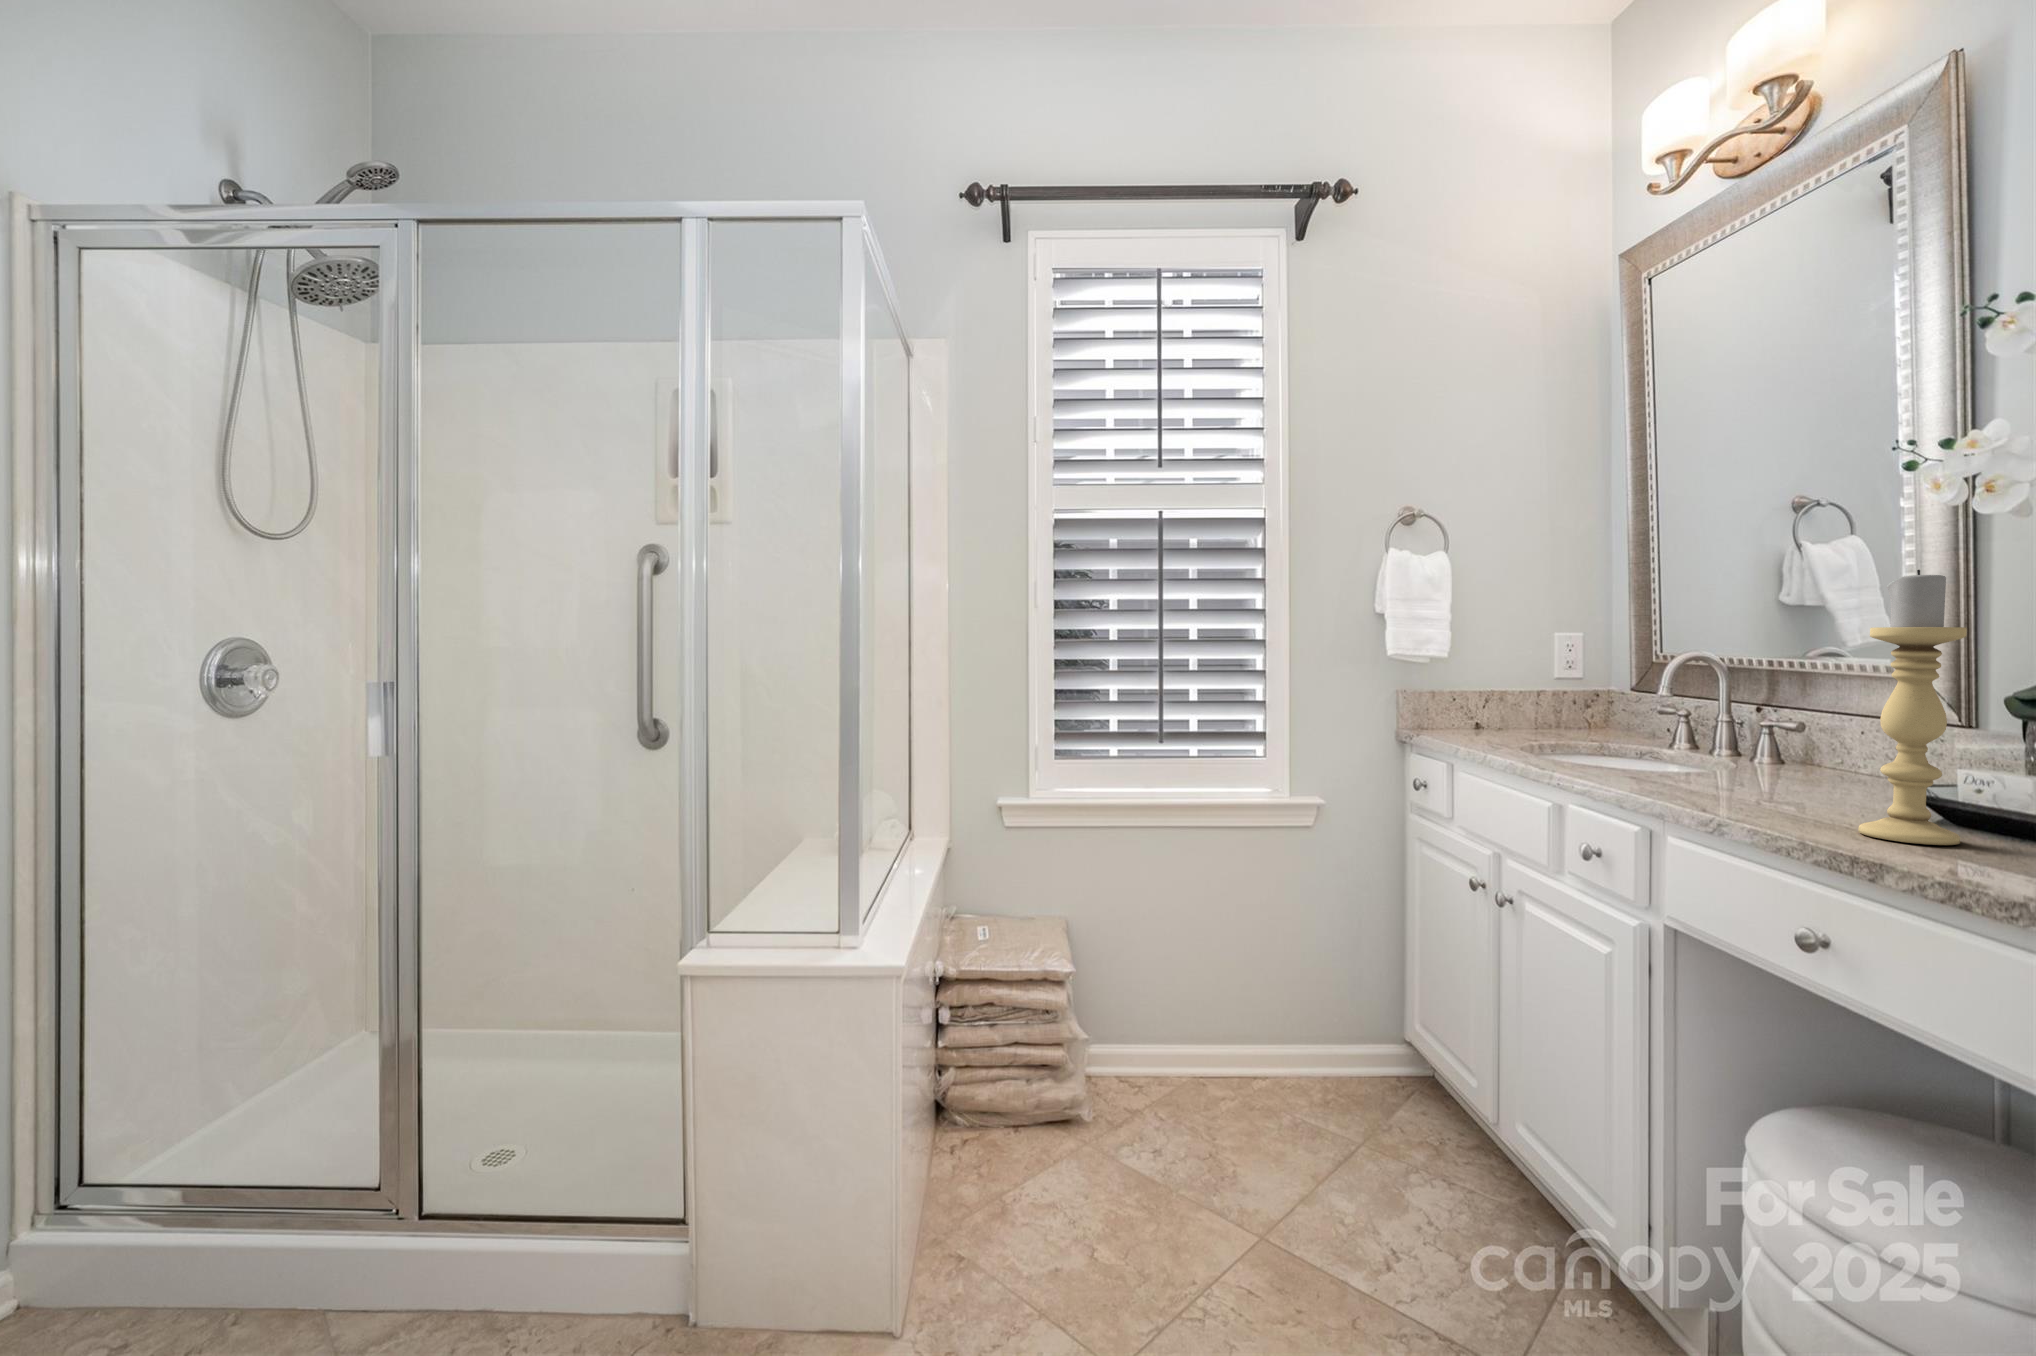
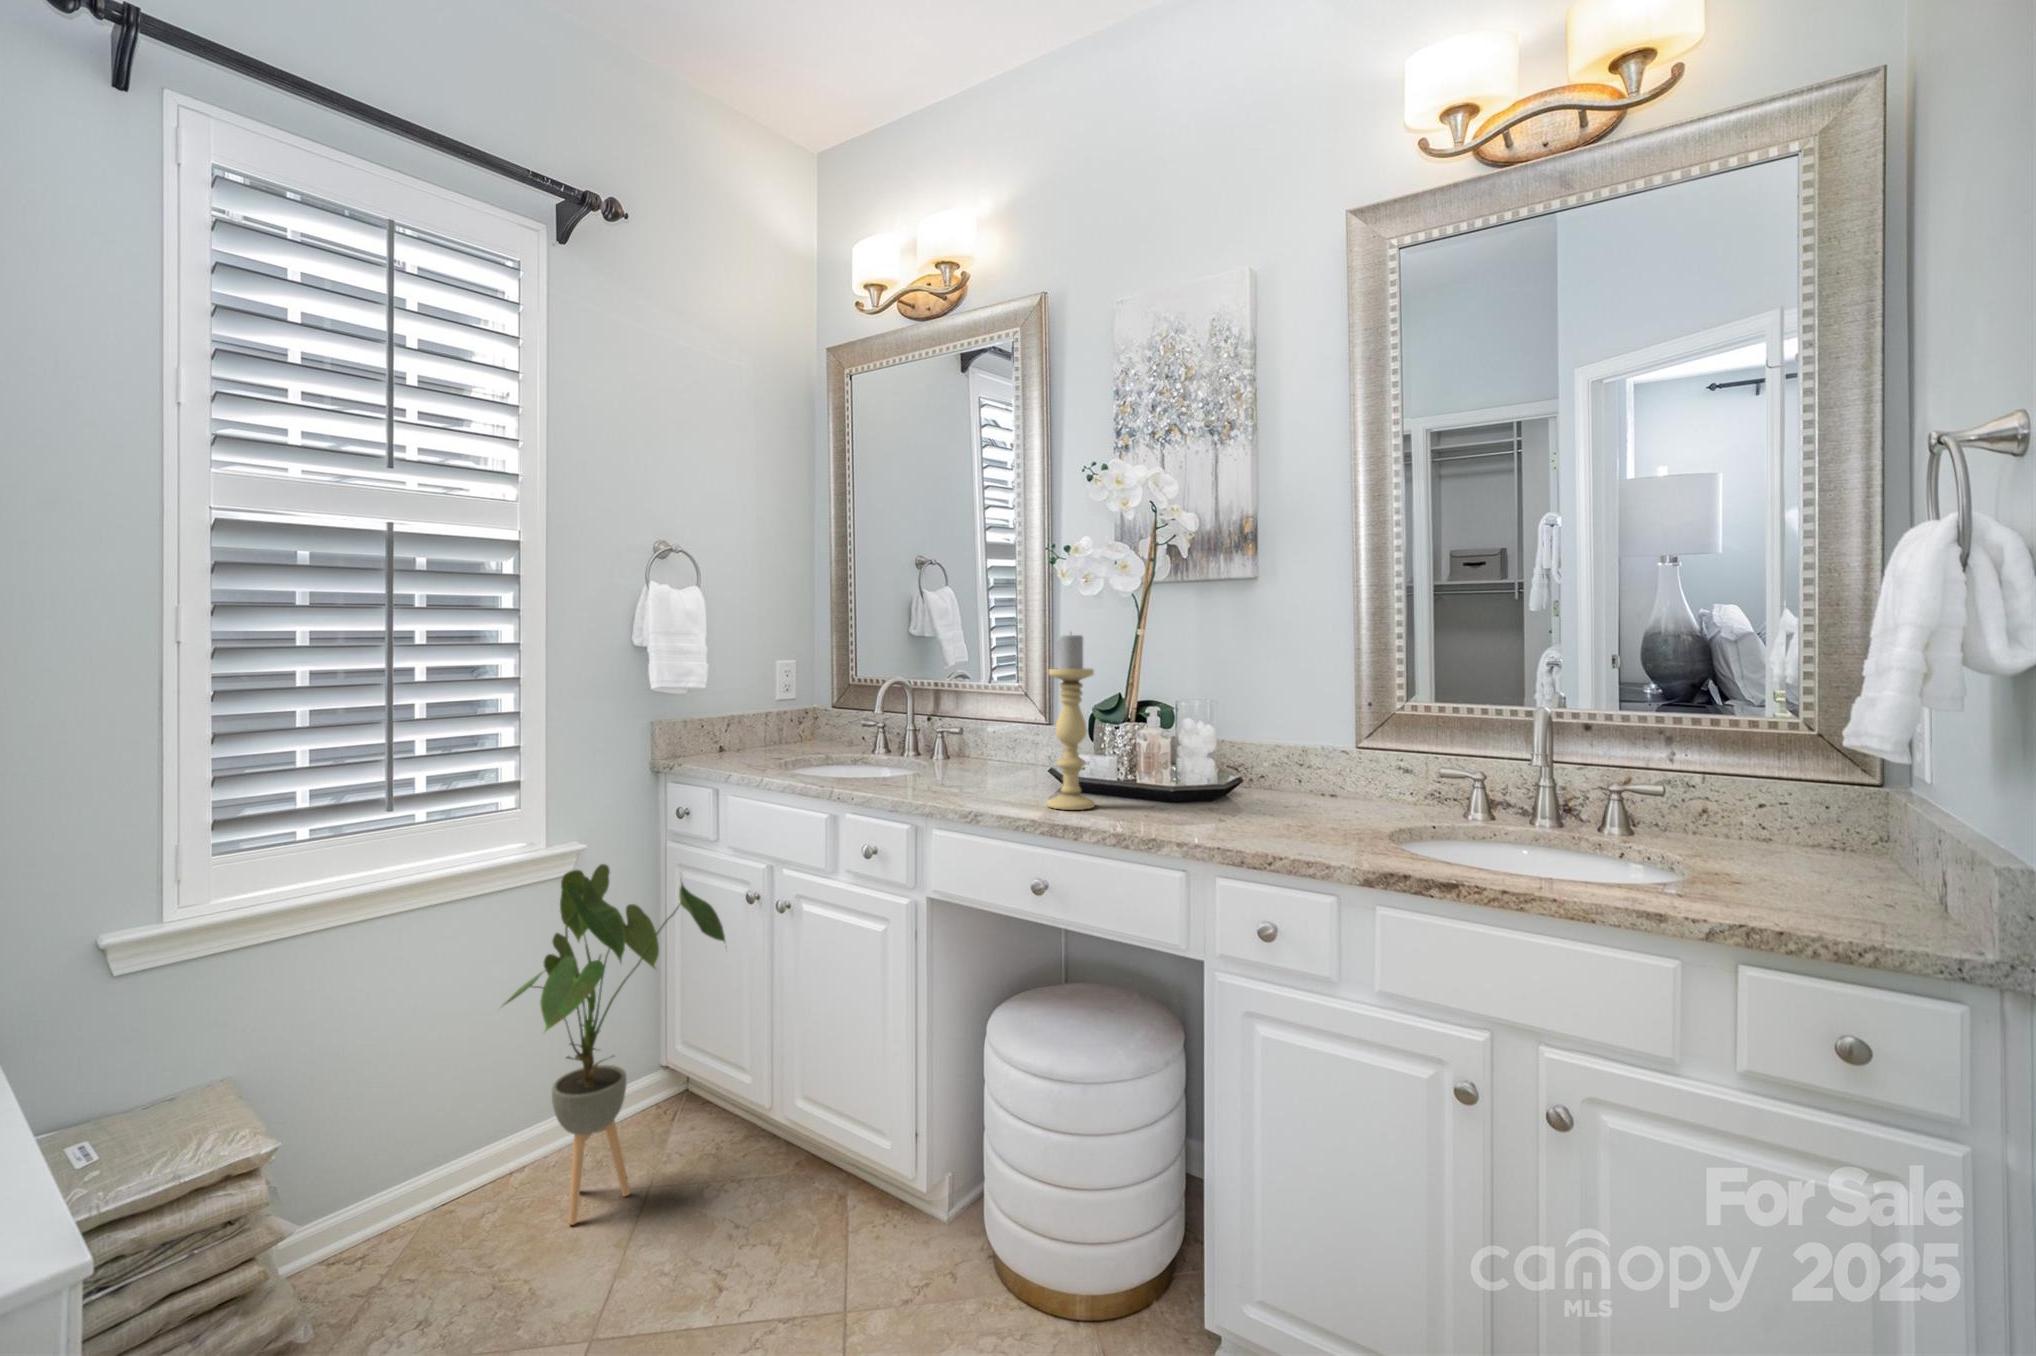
house plant: none [1230,820,1437,1140] -> present [504,864,725,1225]

